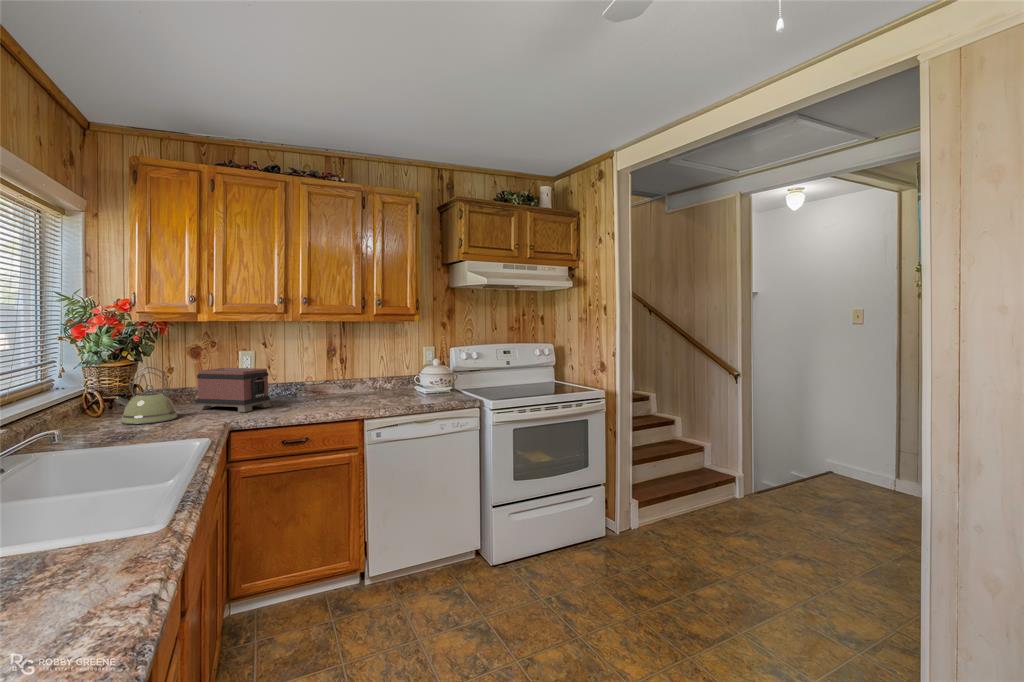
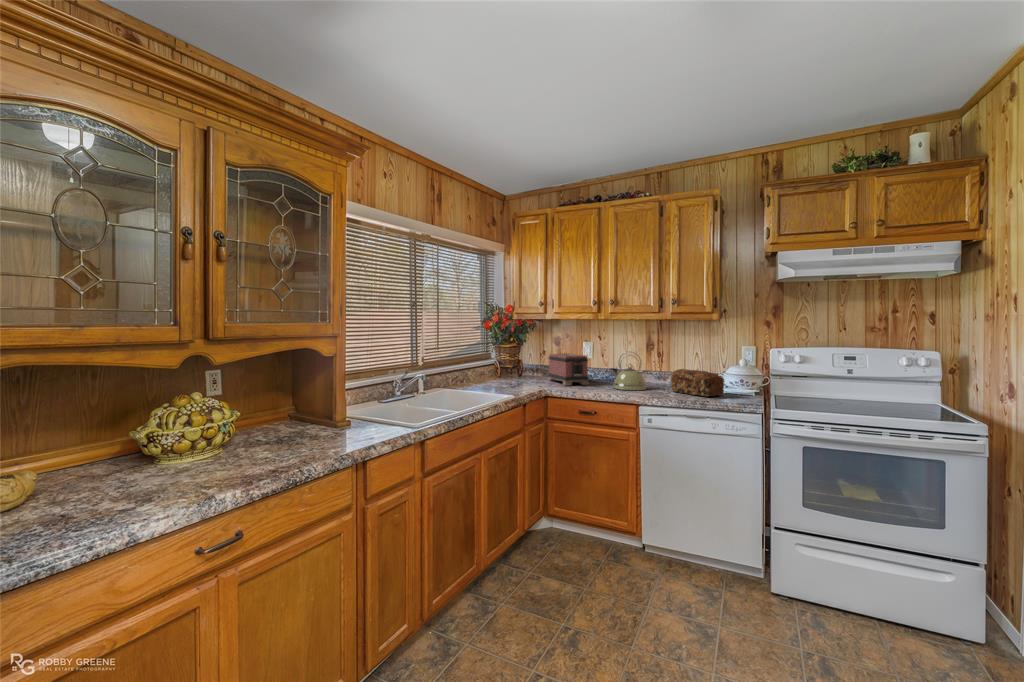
kettle: present [113,367,178,424] -> present [611,352,646,390]
bread loaf: none [376,374,428,400] -> present [671,369,724,396]

